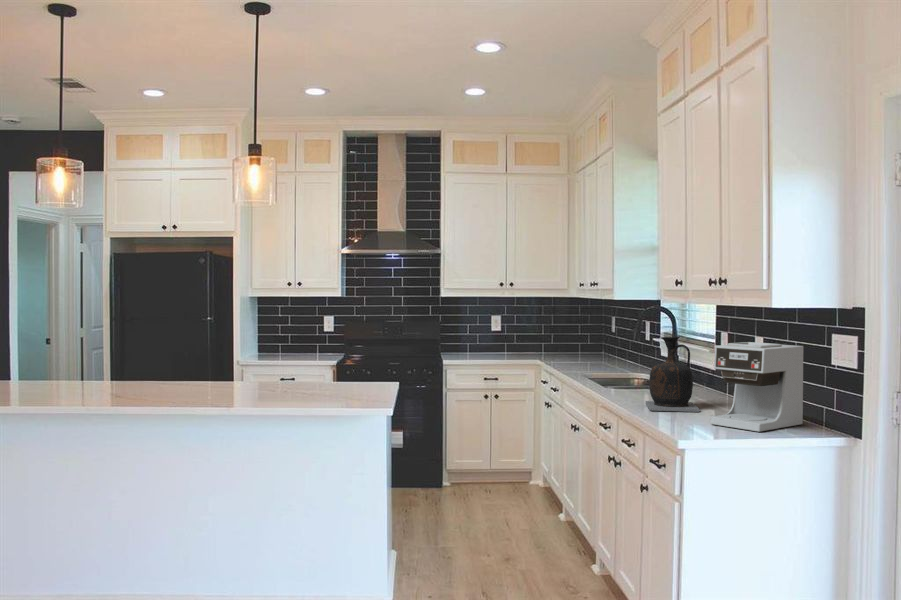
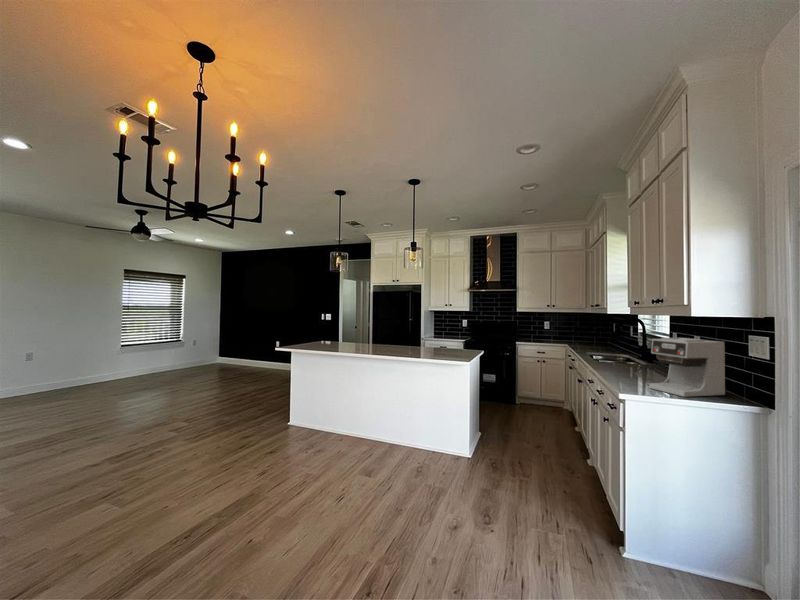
vase: present [645,337,700,412] -> none [612,333,647,380]

